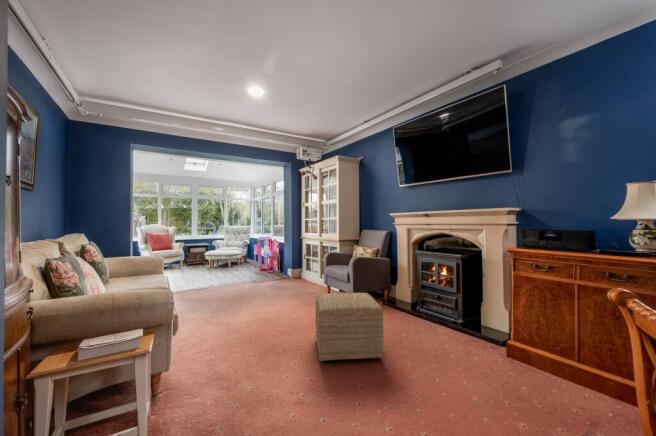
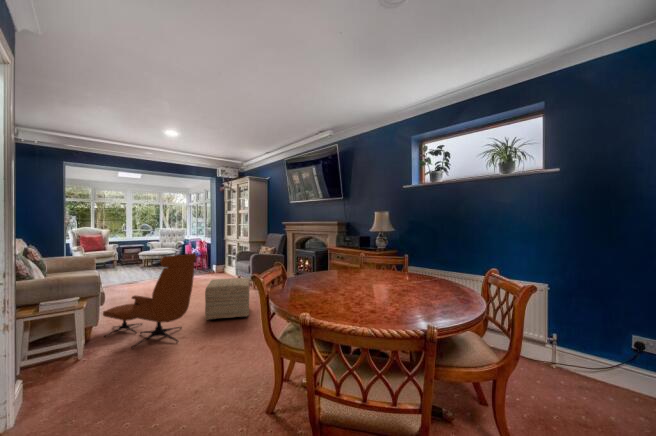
lounge chair: none [175,255,321,426] -> present [103,253,197,349]

